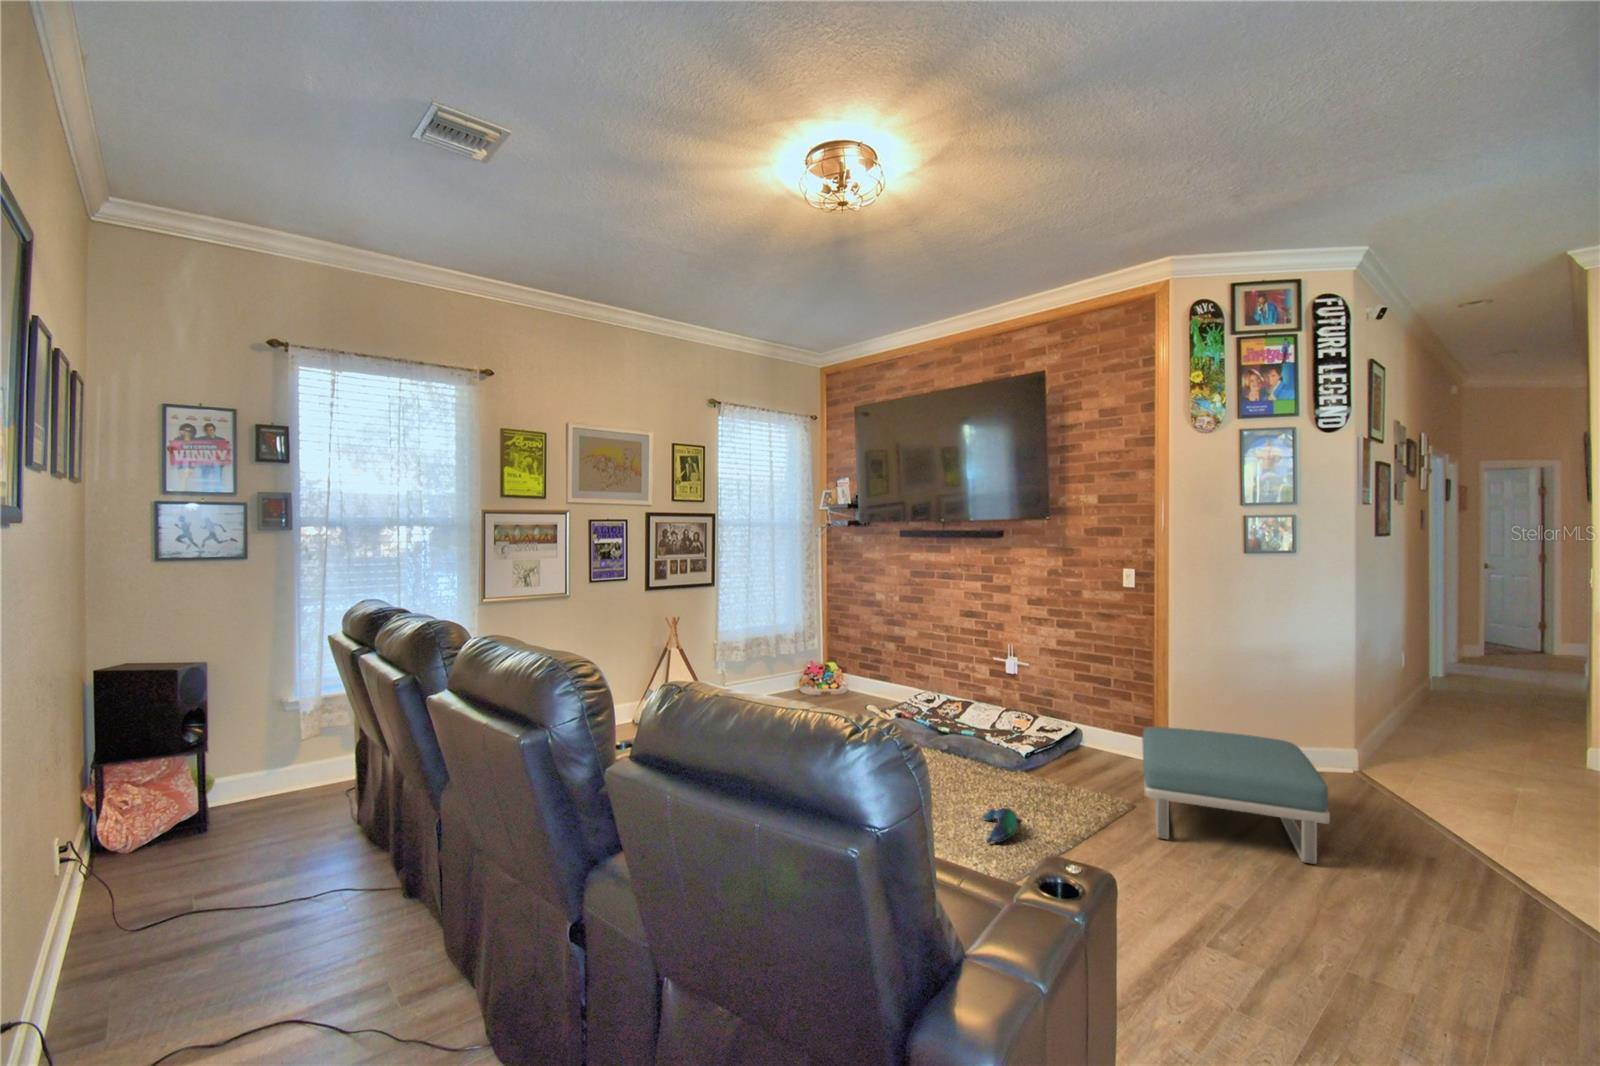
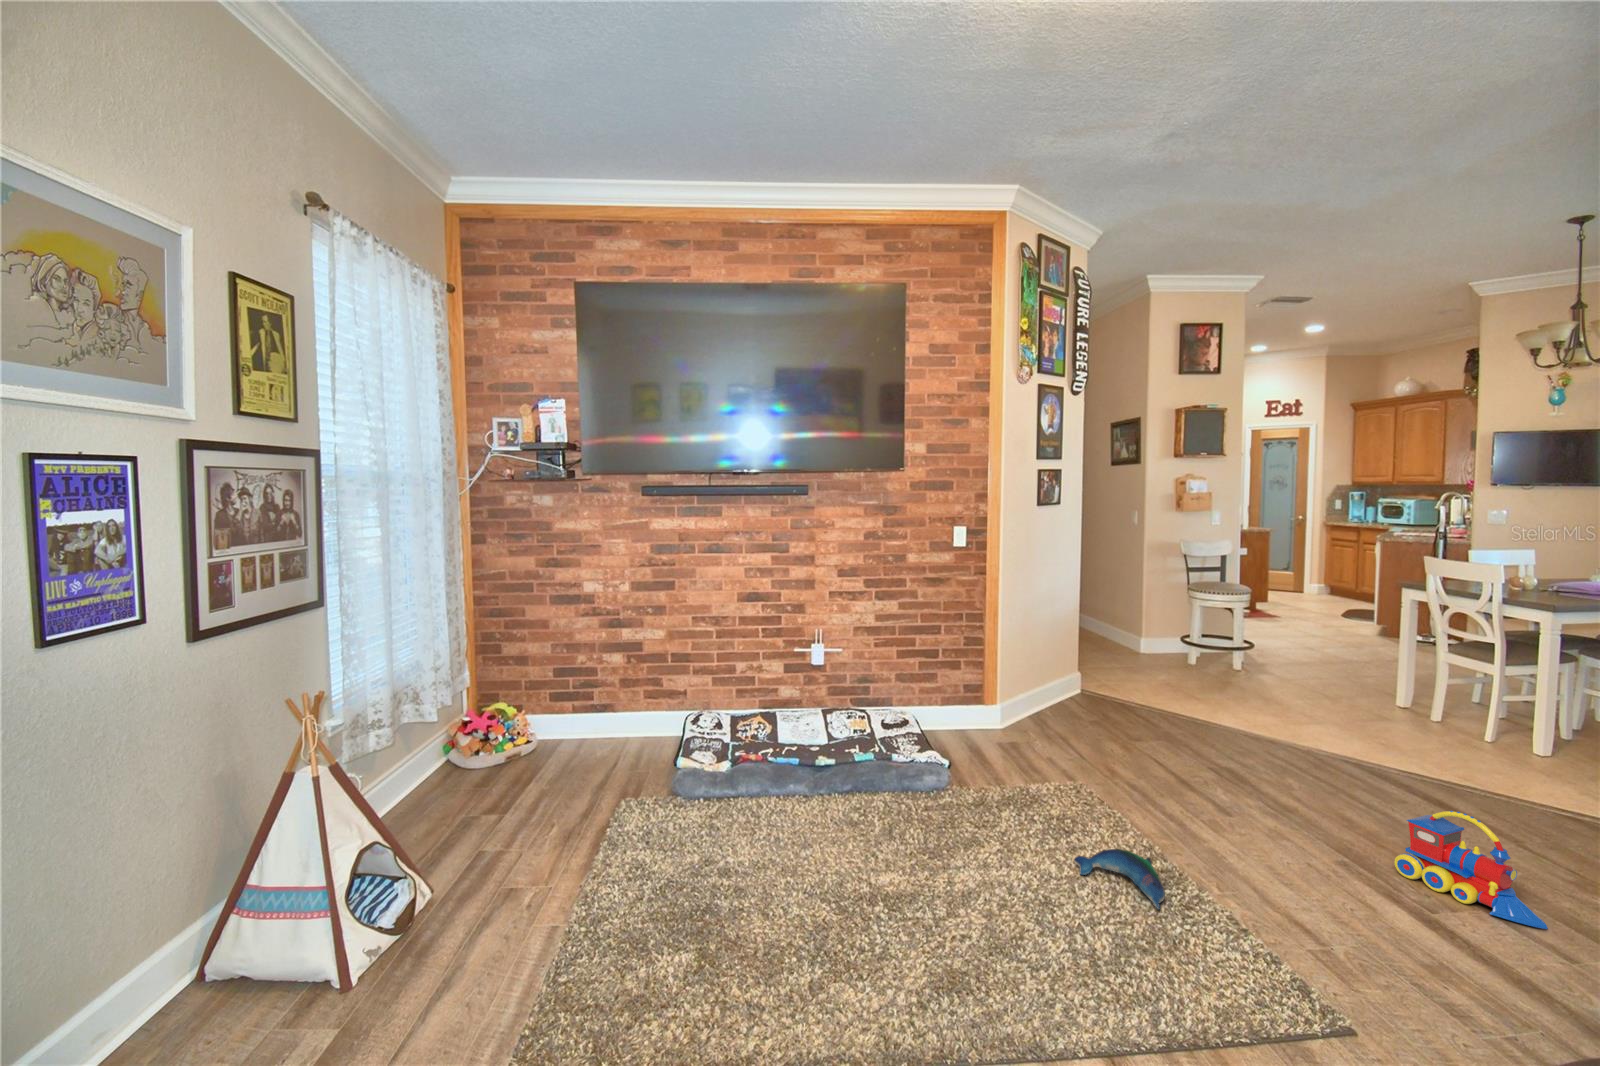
footstool: present [1142,727,1330,864] -> none [1057,680,1279,815]
toy train: none [1250,866,1313,986] -> present [1394,811,1548,929]

